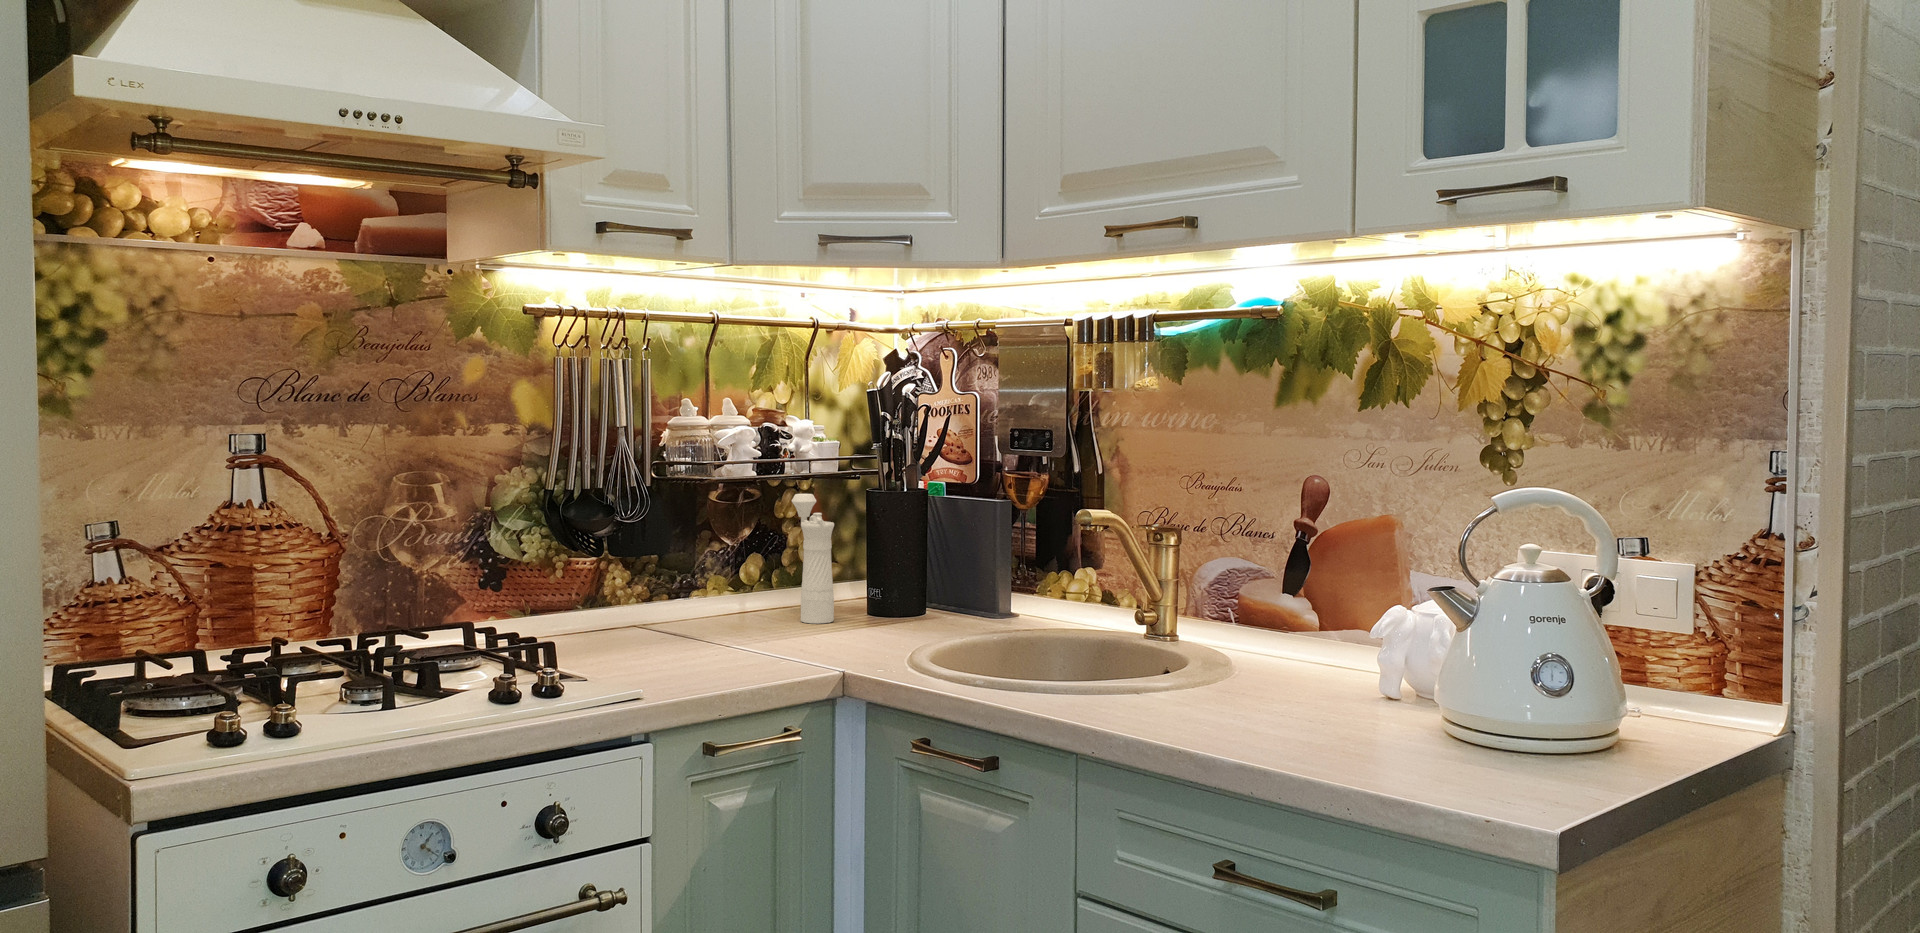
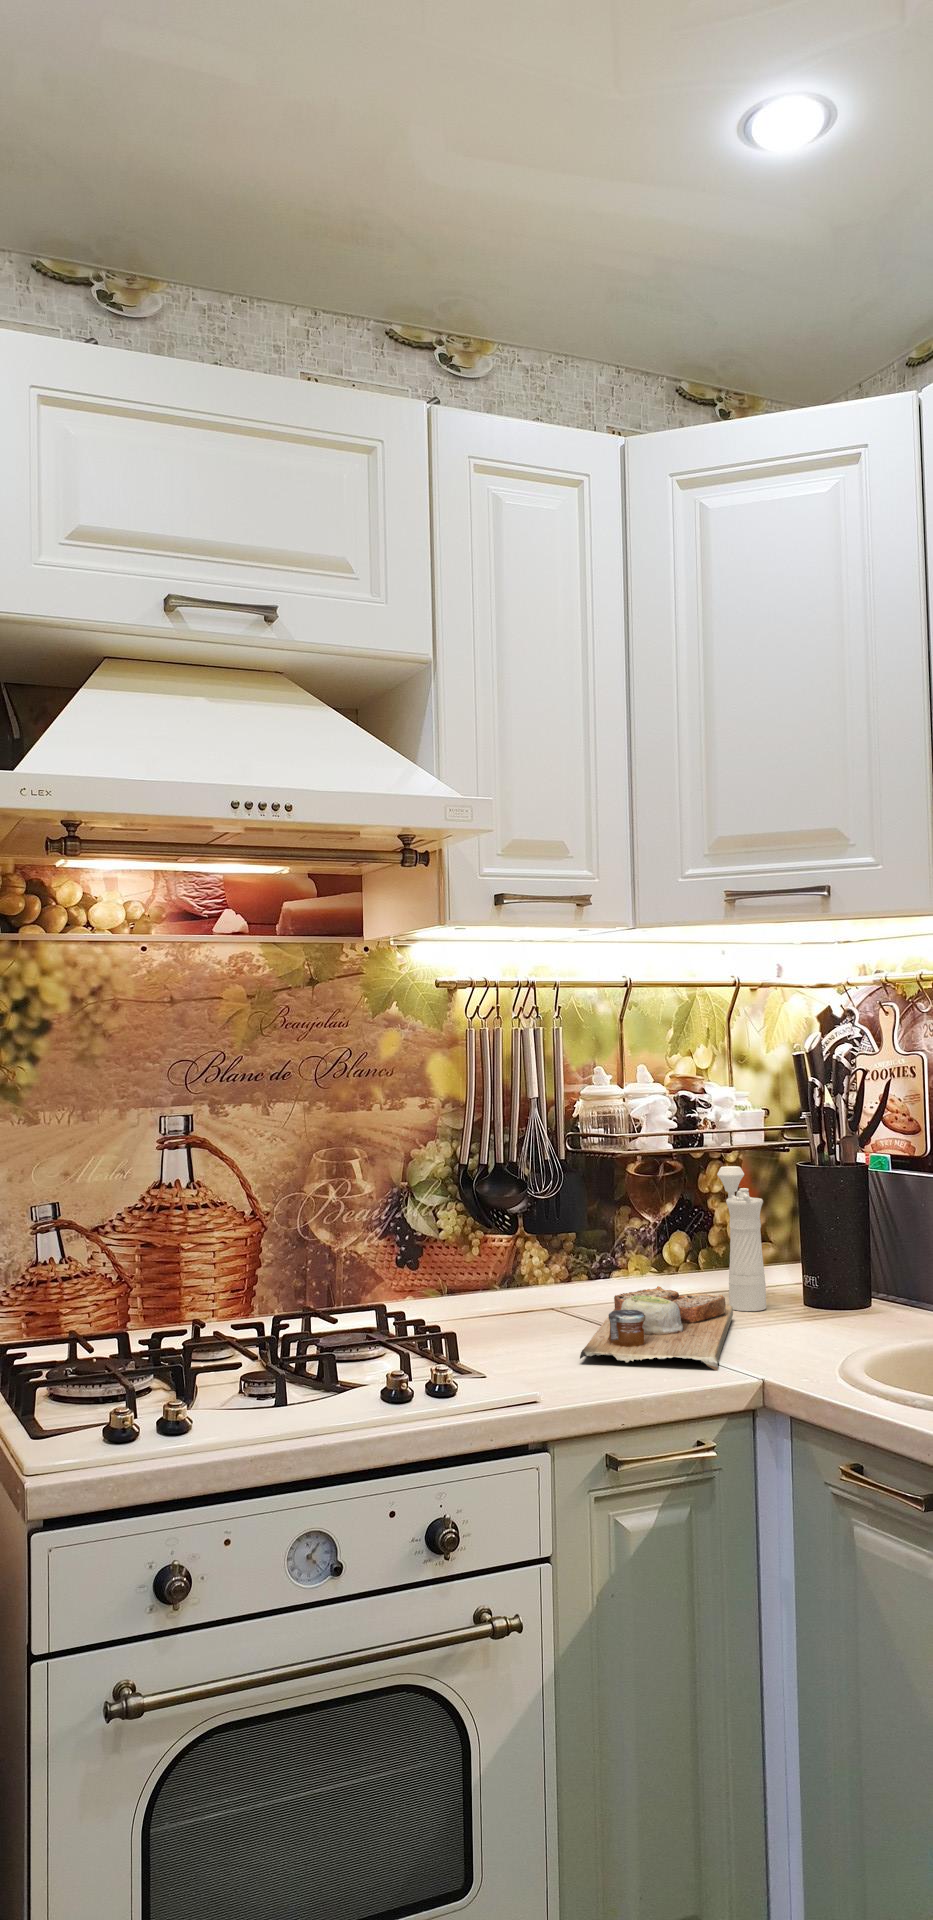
cutting board: none [672,602,806,670] -> present [580,1286,733,1371]

